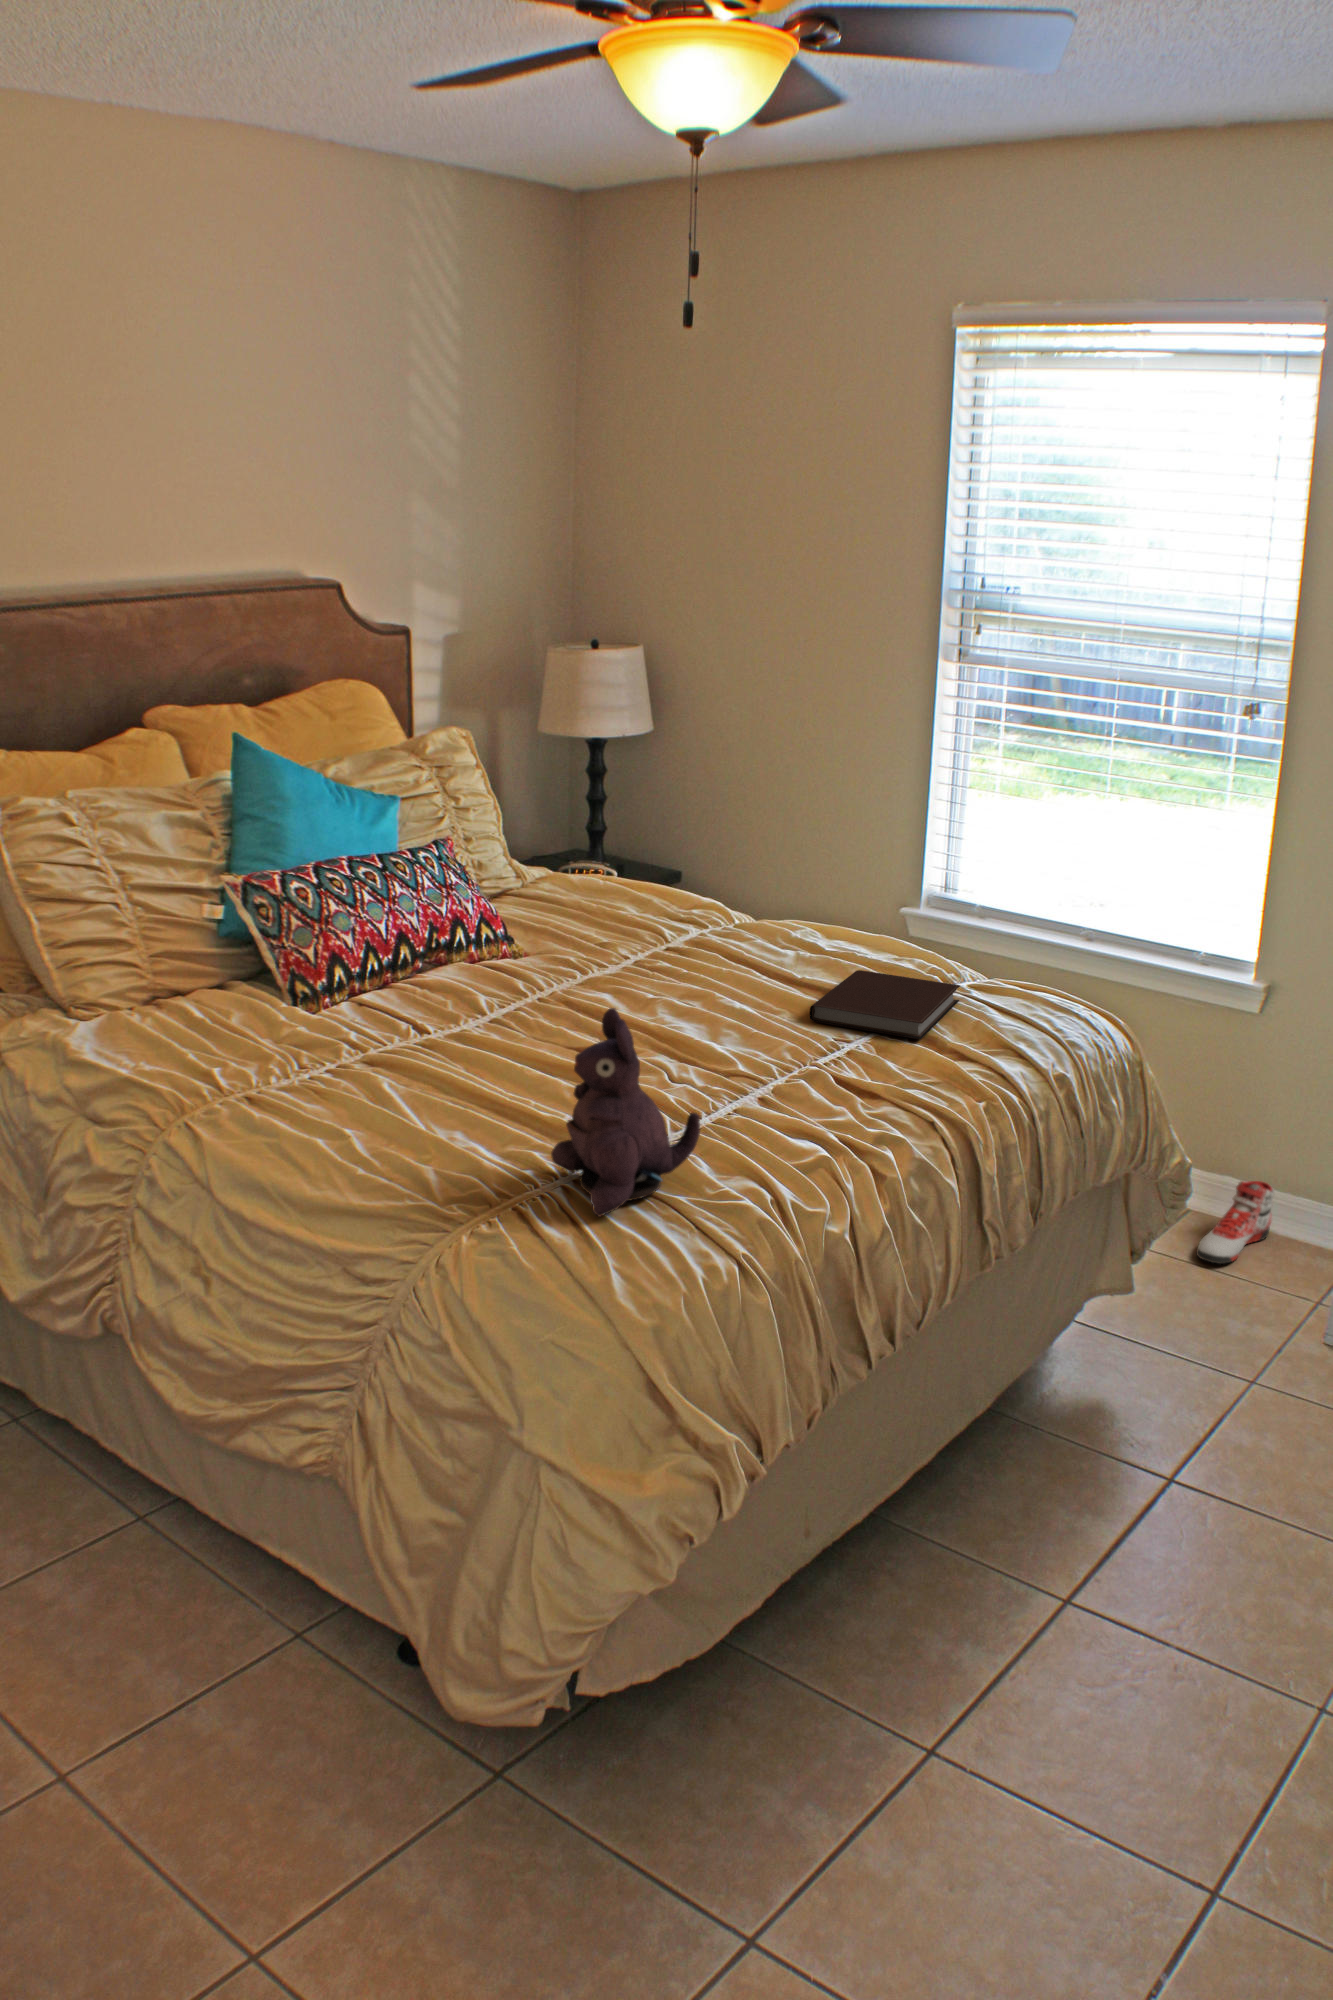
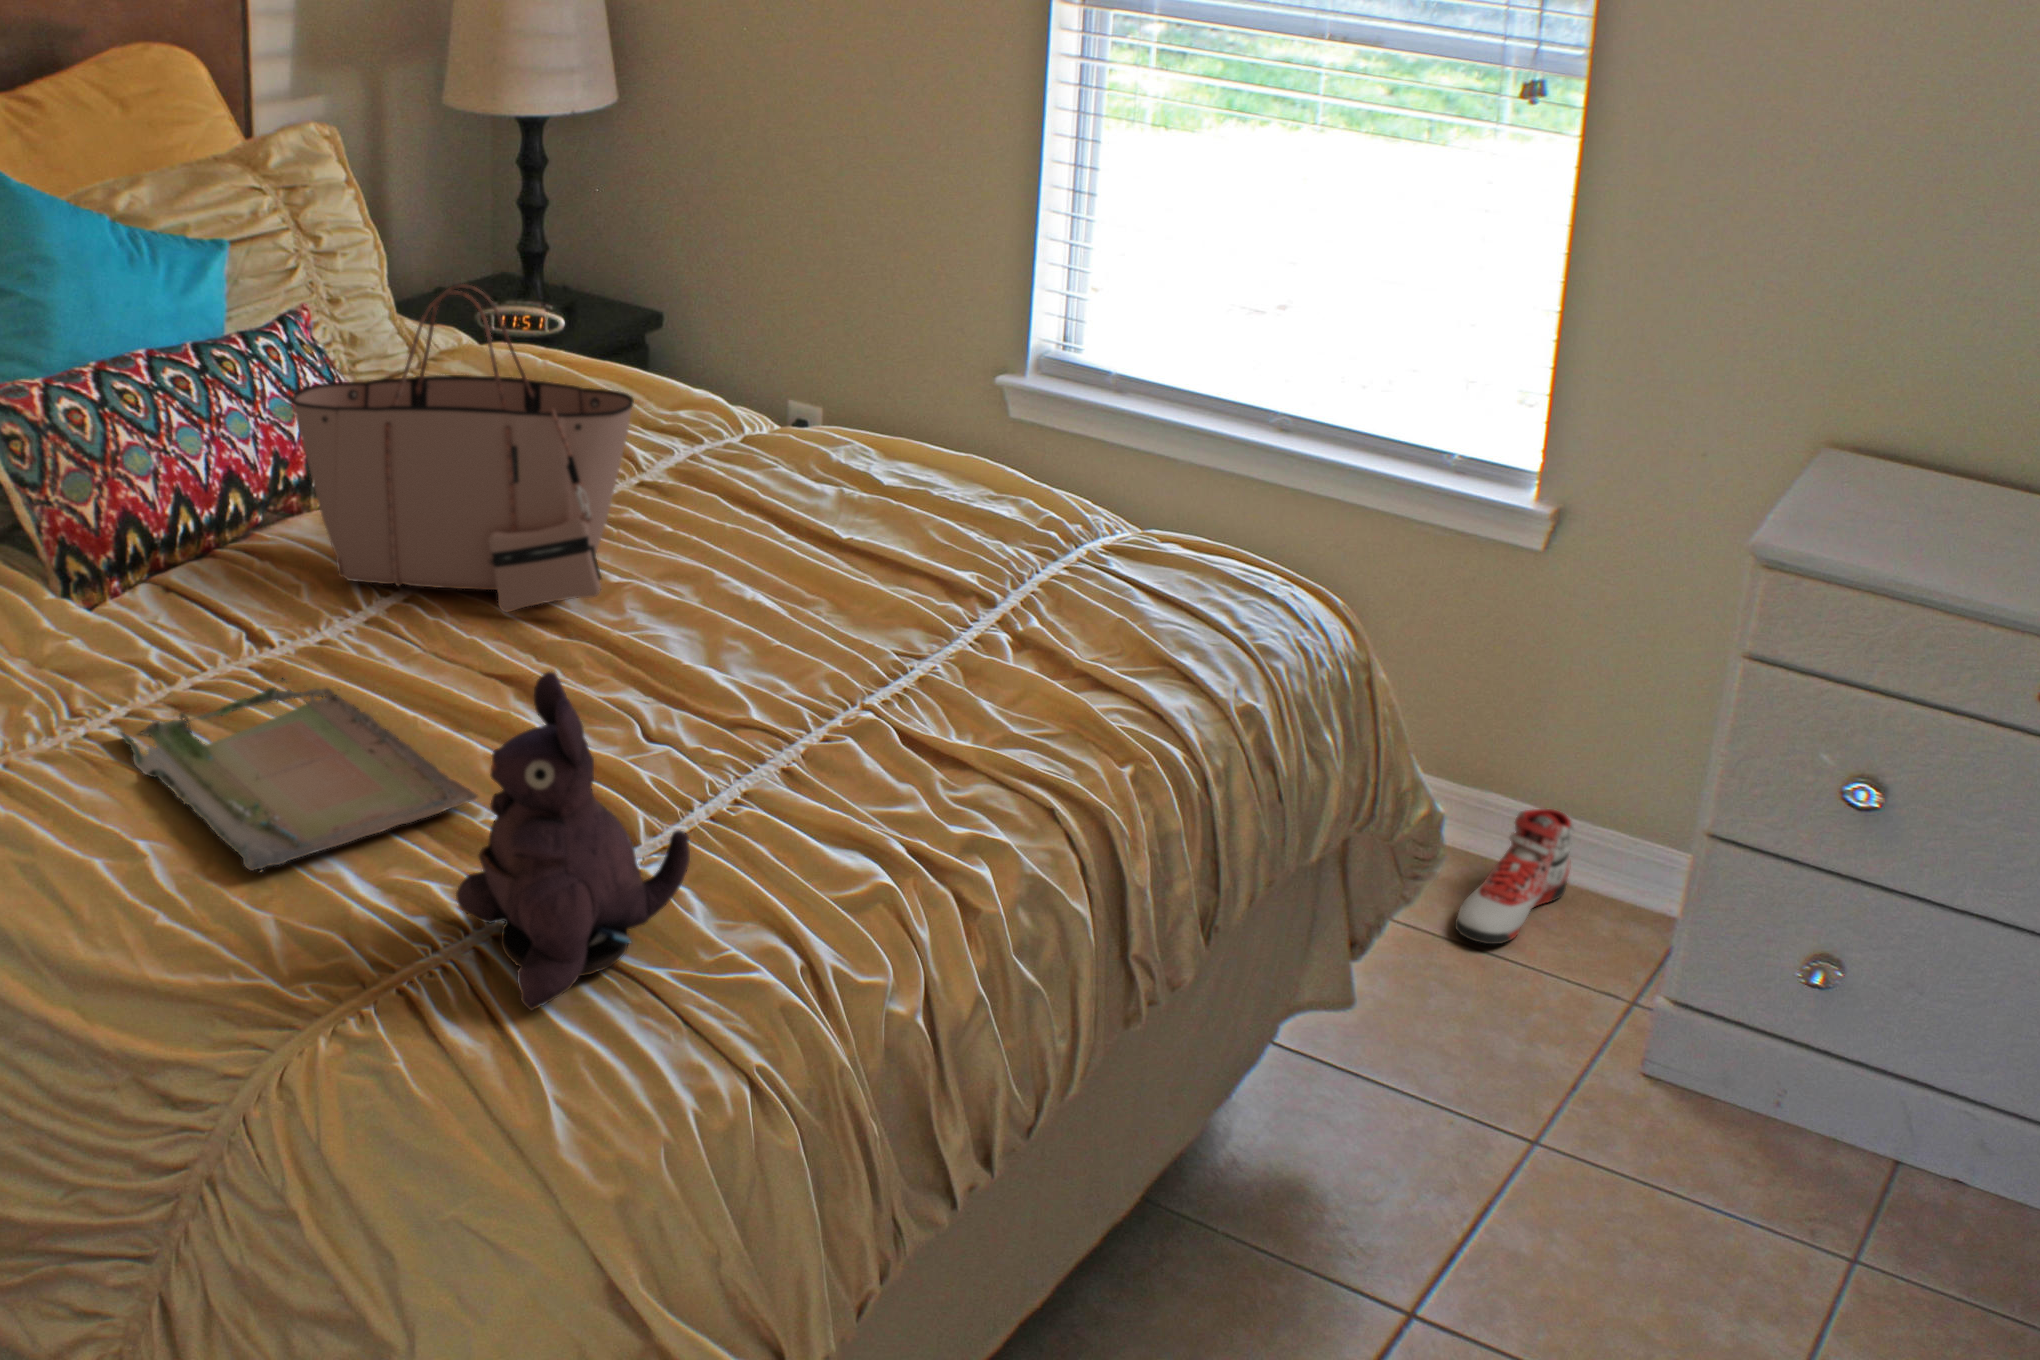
tote bag: none [443,804,665,1016] -> present [292,284,634,612]
notebook: present [809,970,960,1039] -> none [858,522,1091,651]
tray: none [331,1041,565,1146] -> present [121,678,478,871]

